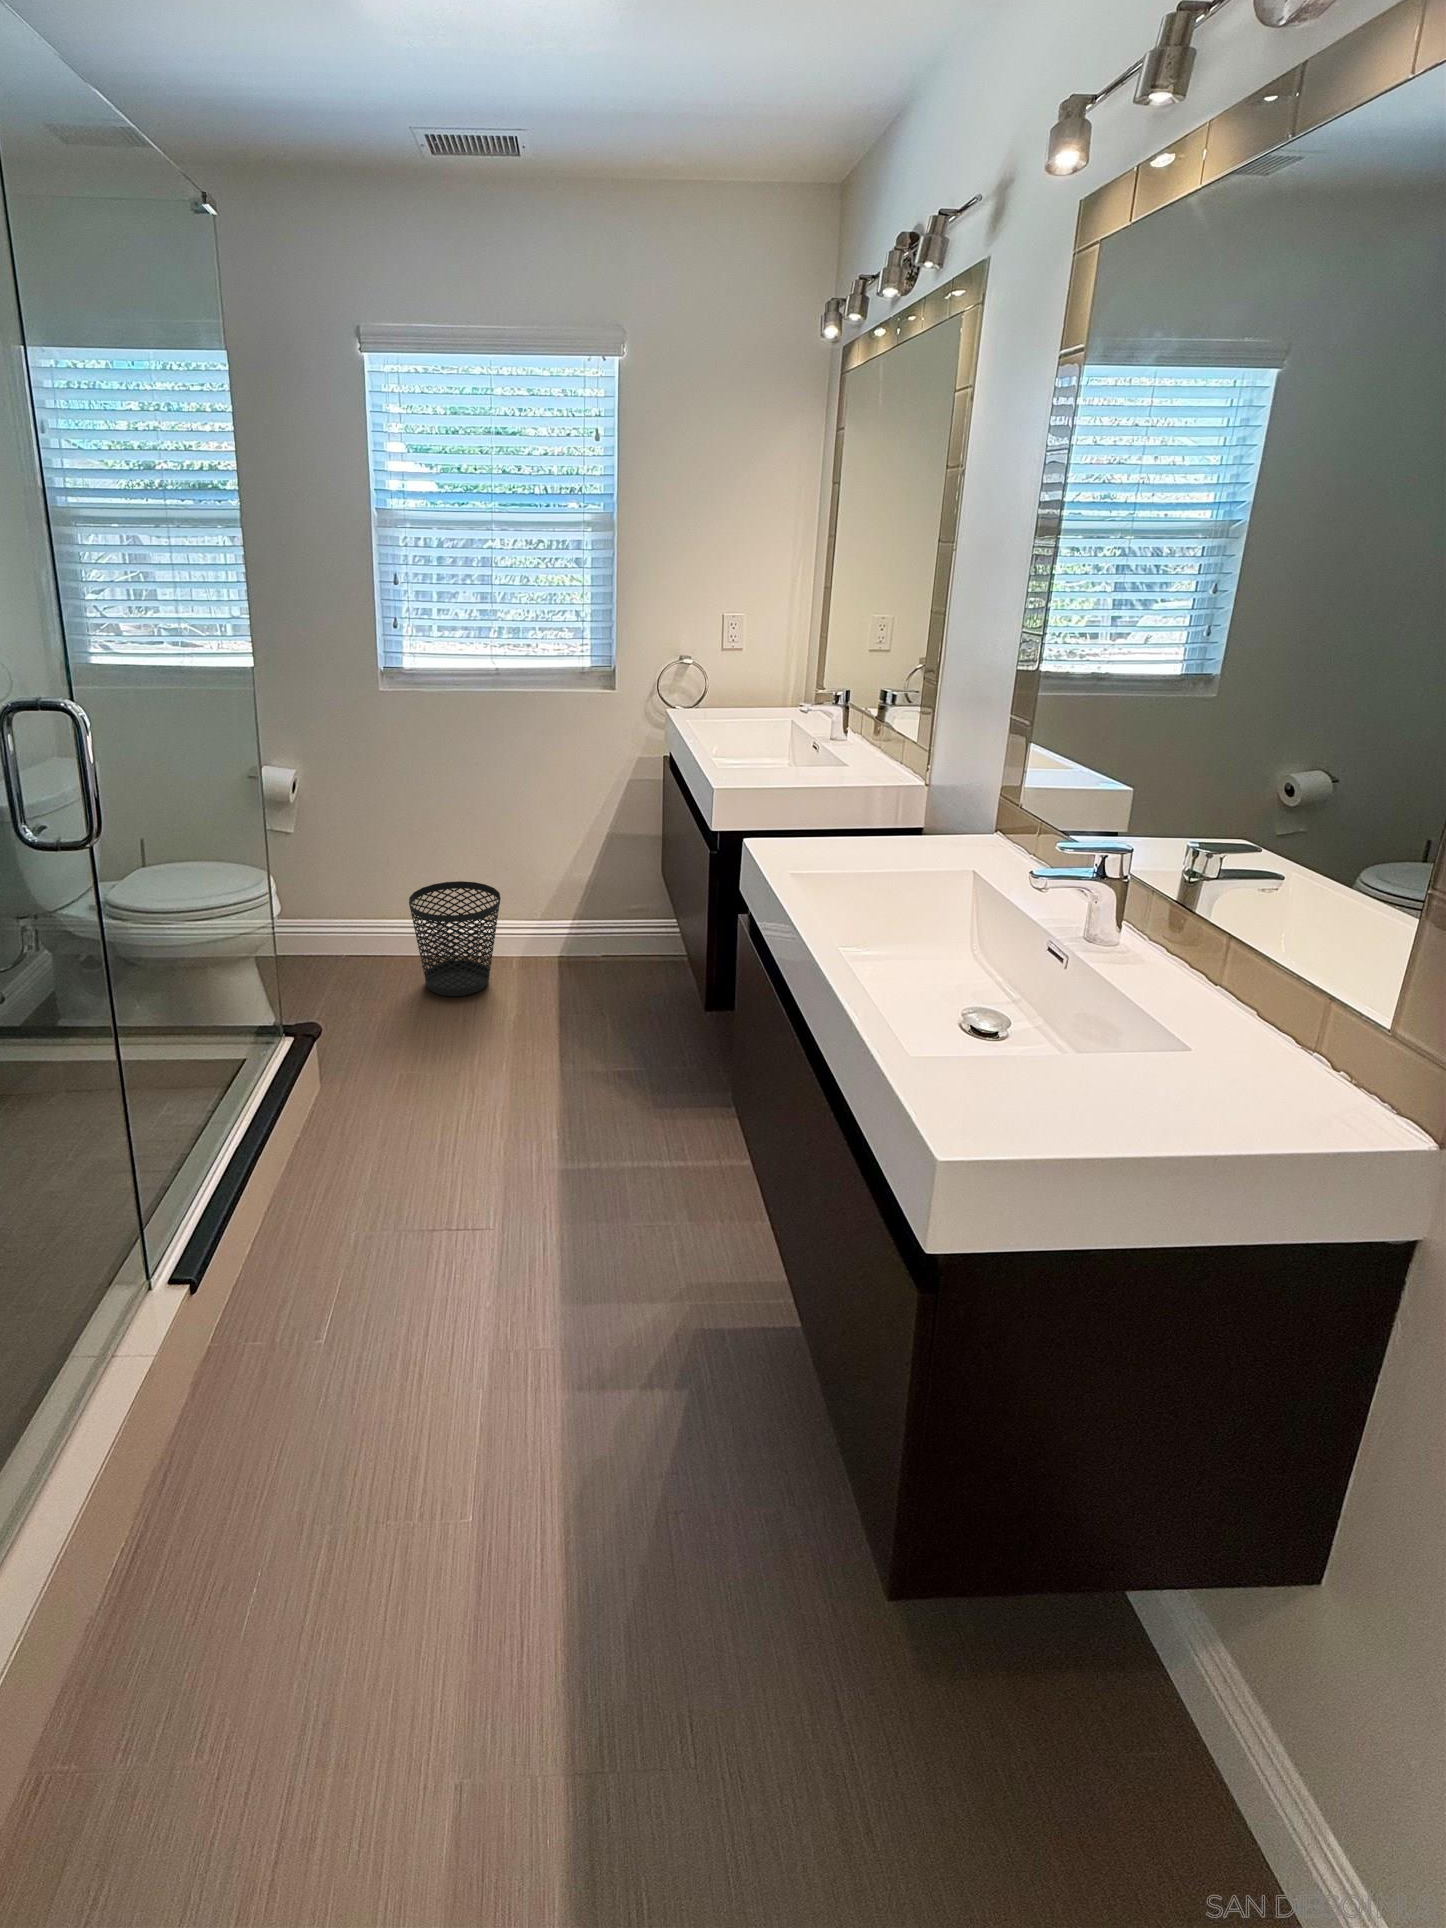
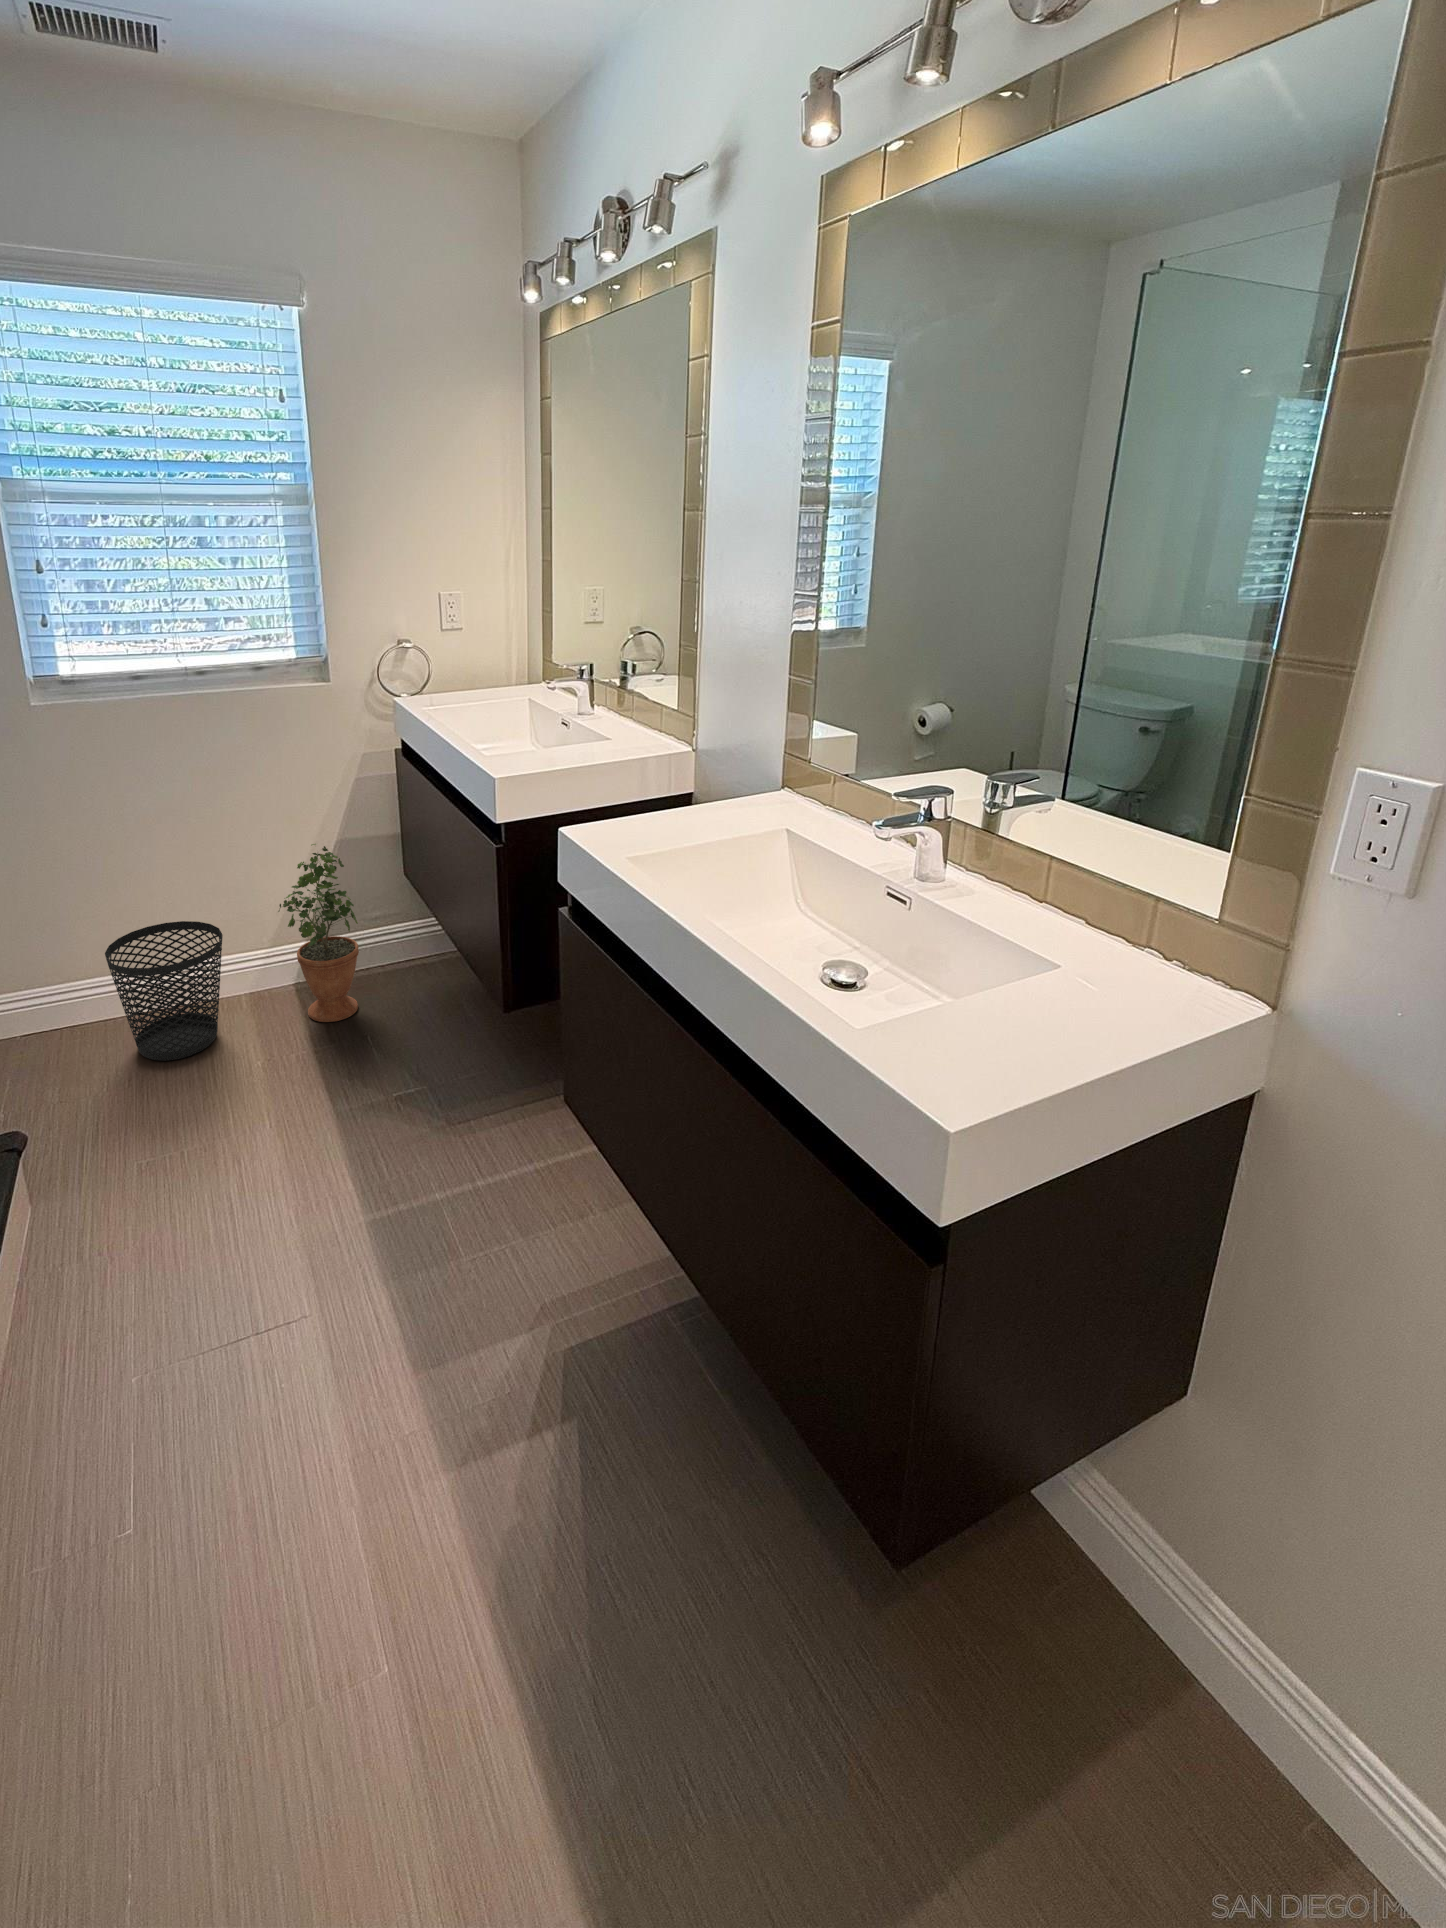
potted plant: none [548,832,615,992] -> present [278,844,359,1022]

